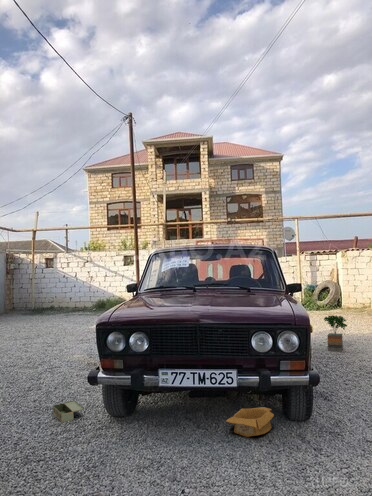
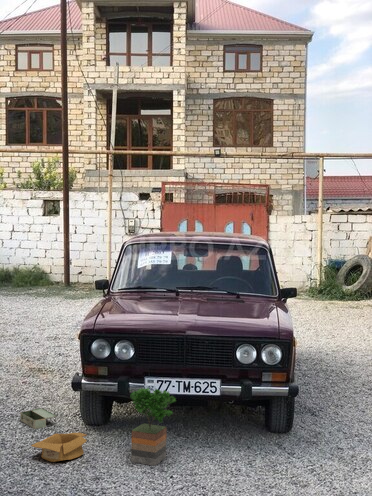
potted tree: present [324,315,347,351] -> present [131,388,175,466]
cardboard box: present [226,407,274,437] -> present [32,433,87,462]

